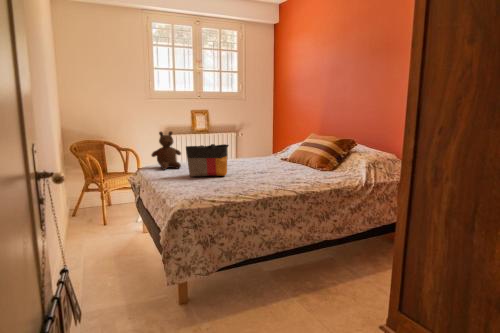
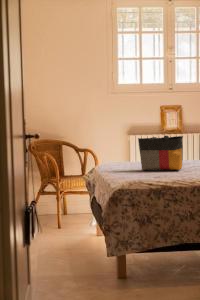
teddy bear: present [152,131,181,170] -> none [107,126,139,167]

